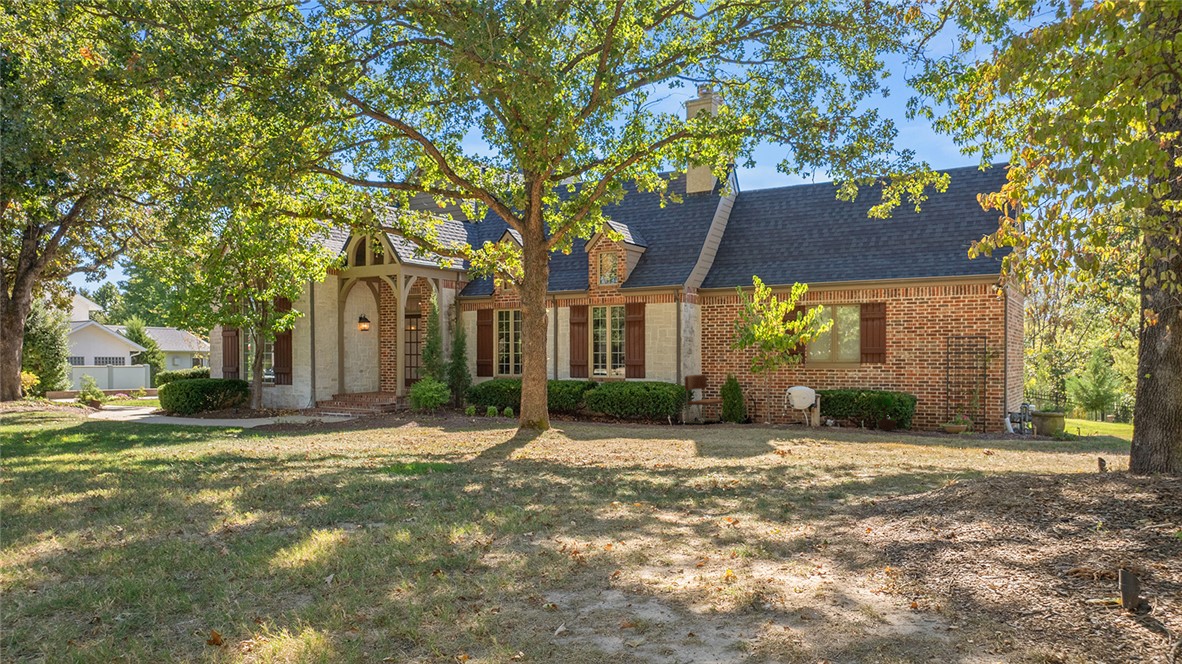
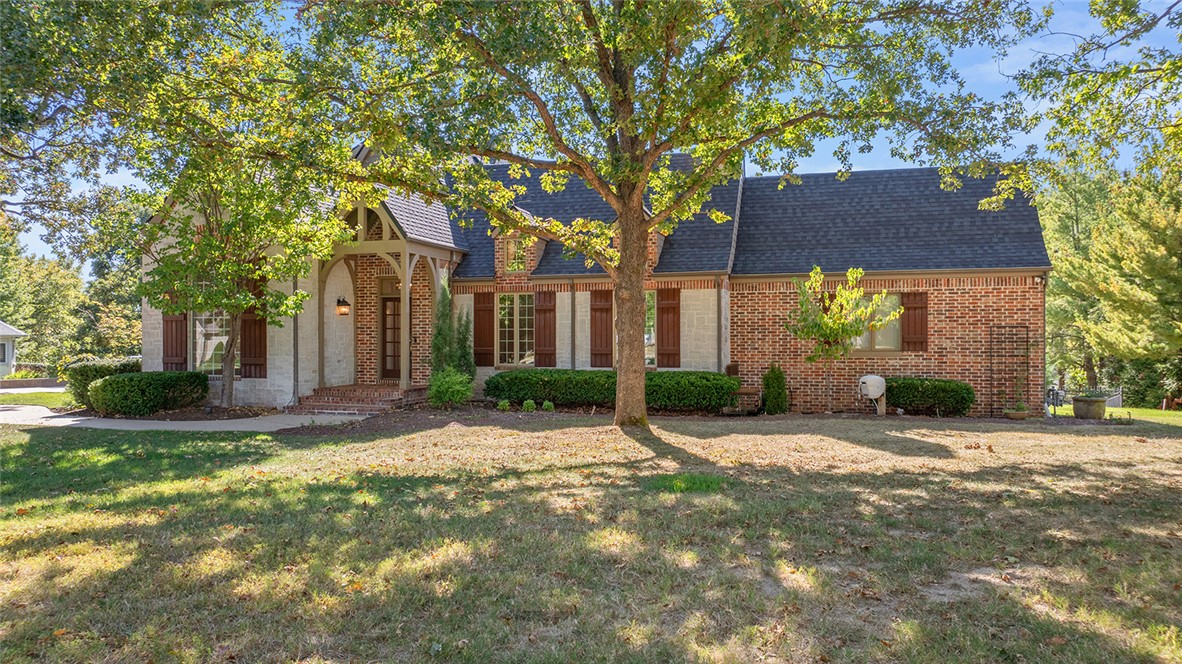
potted tree: present [874,396,896,431] -> none [925,381,950,419]

